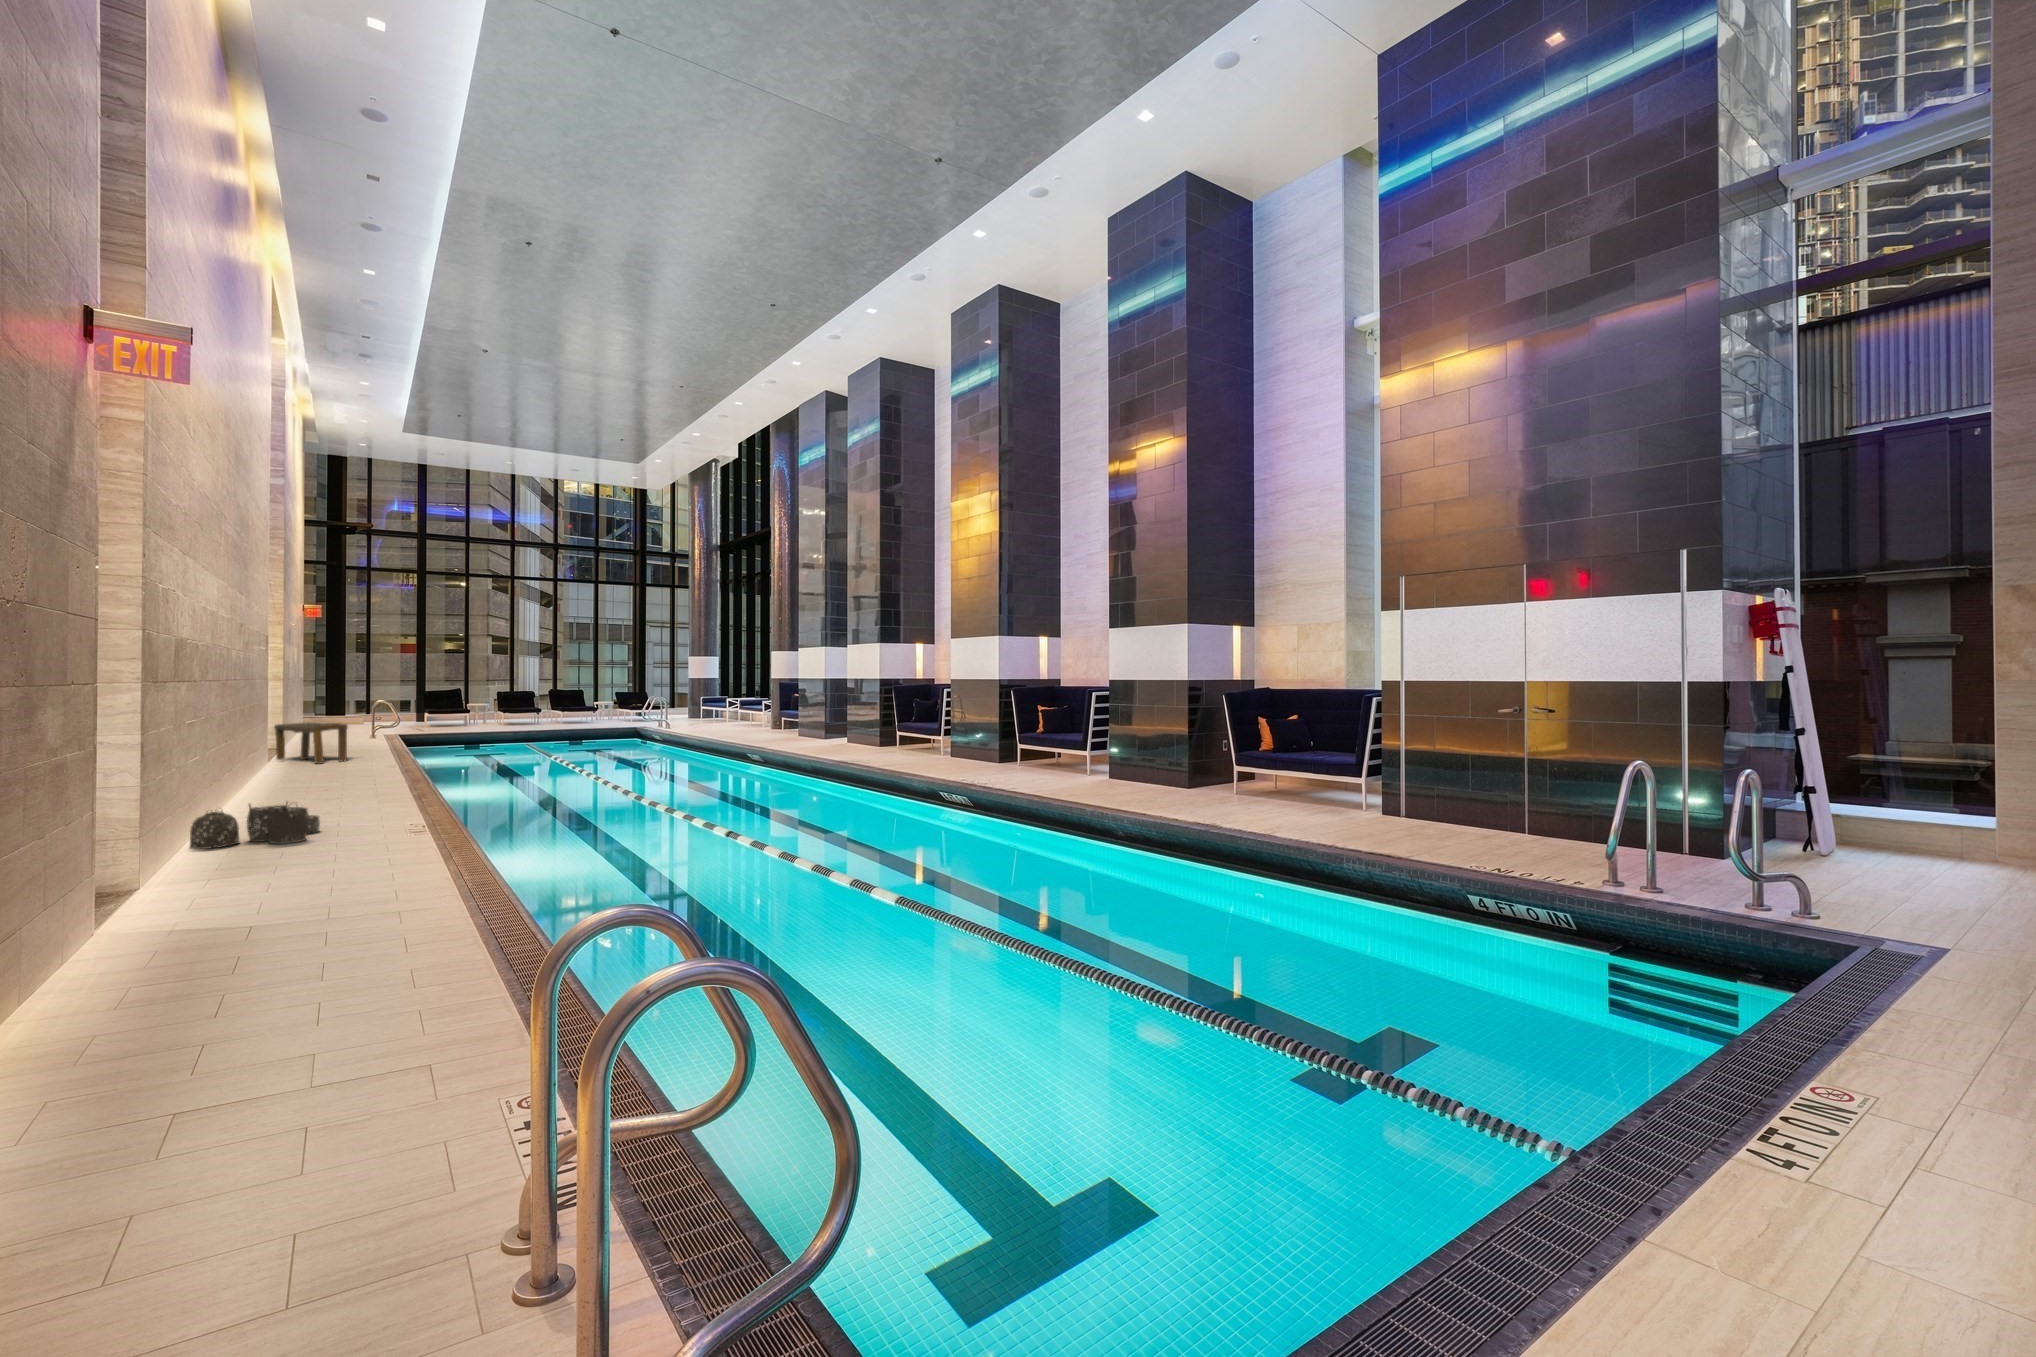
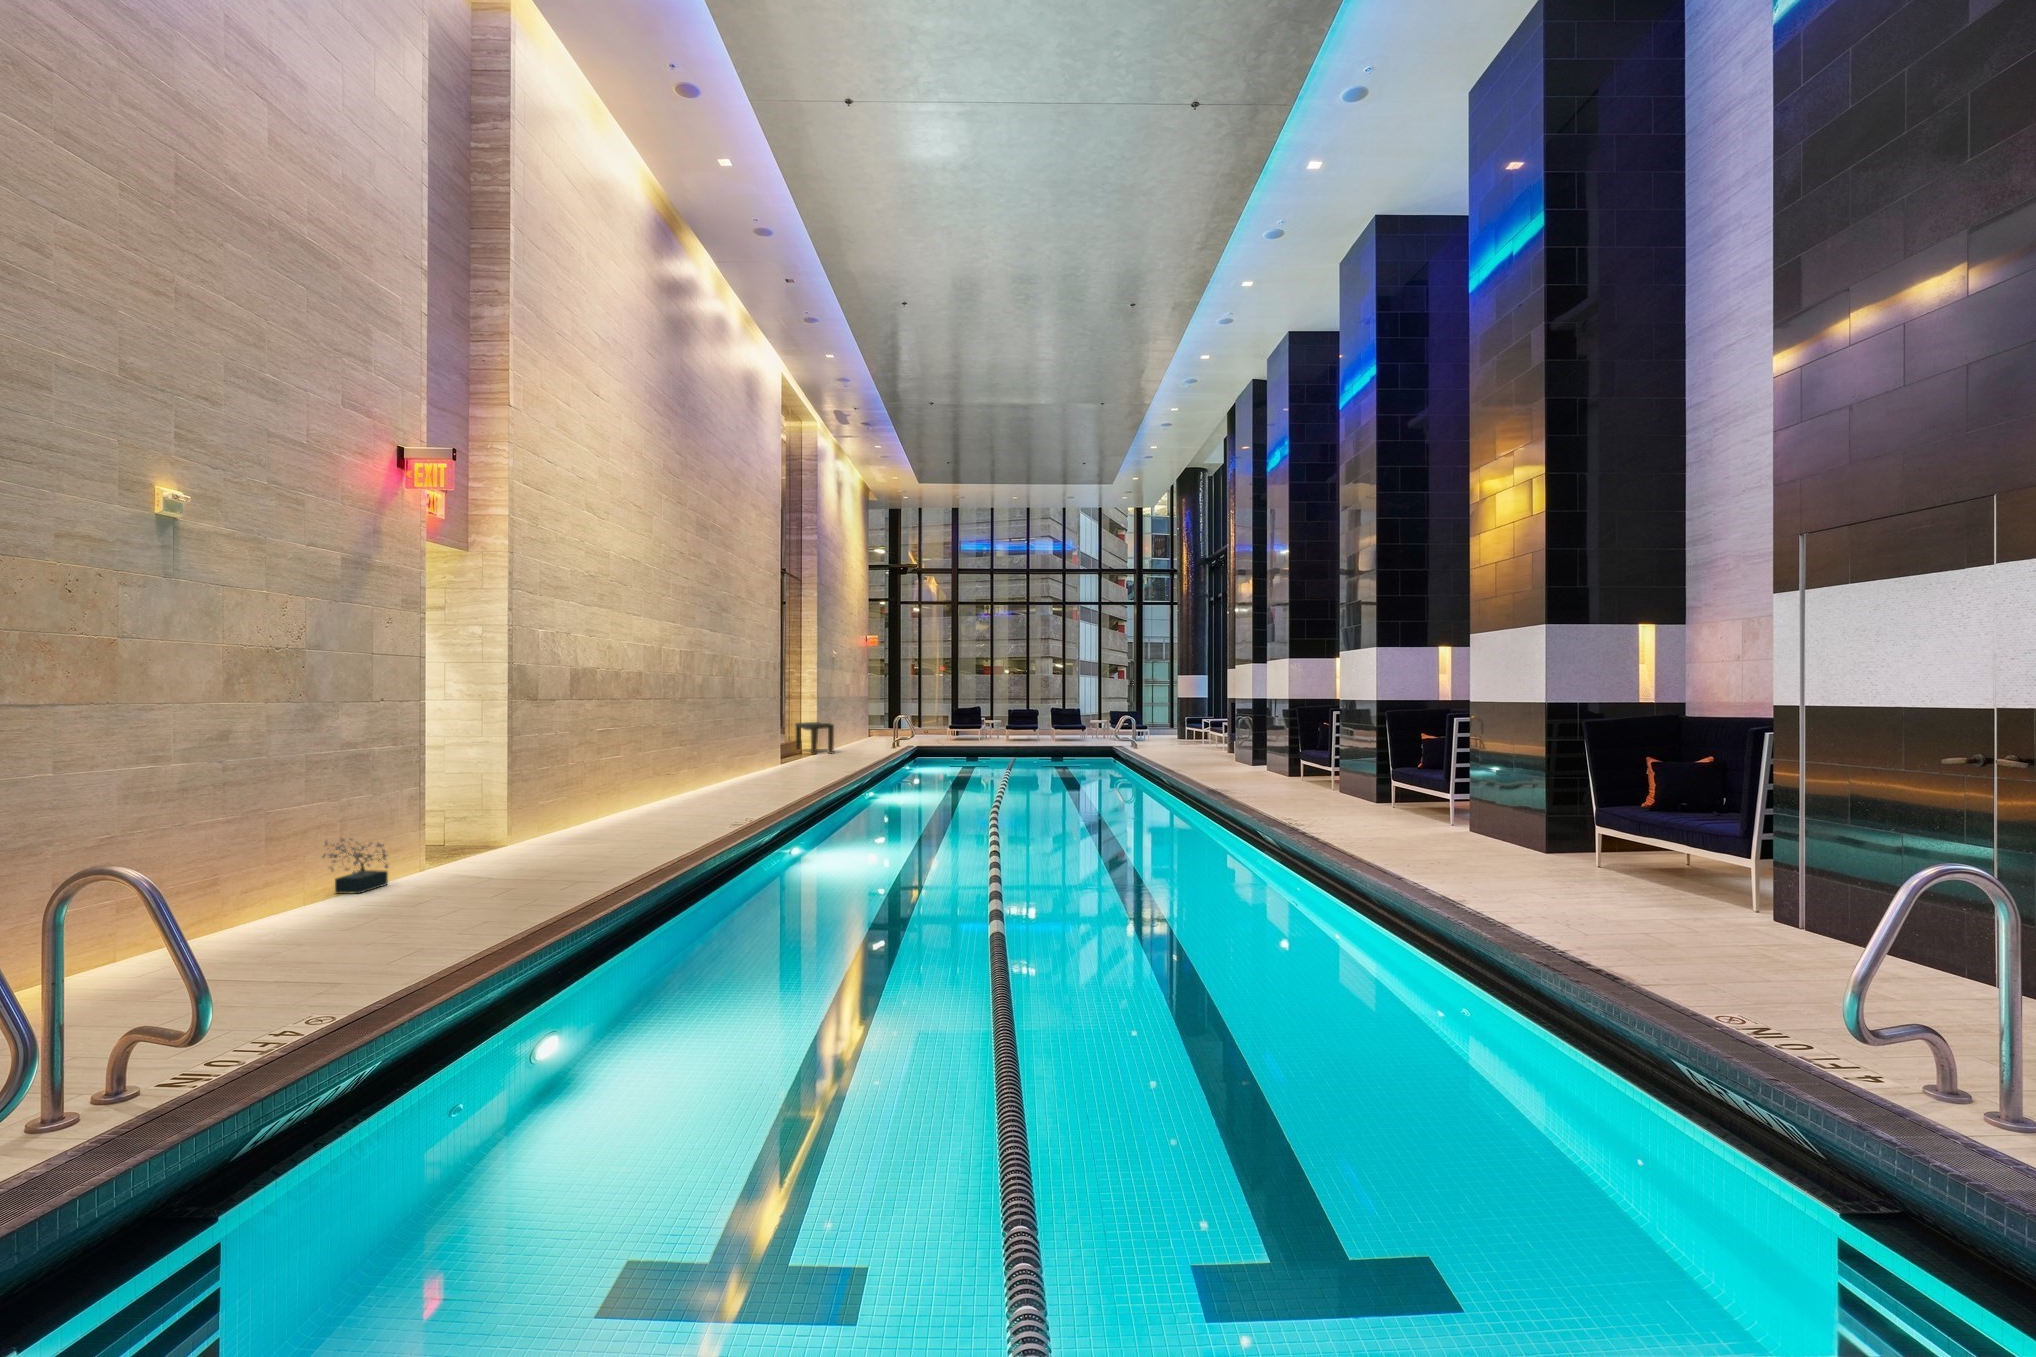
woven basket: present [189,802,320,849] -> none [608,778,694,810]
decorative plant: none [46,912,144,999] -> present [323,838,388,894]

